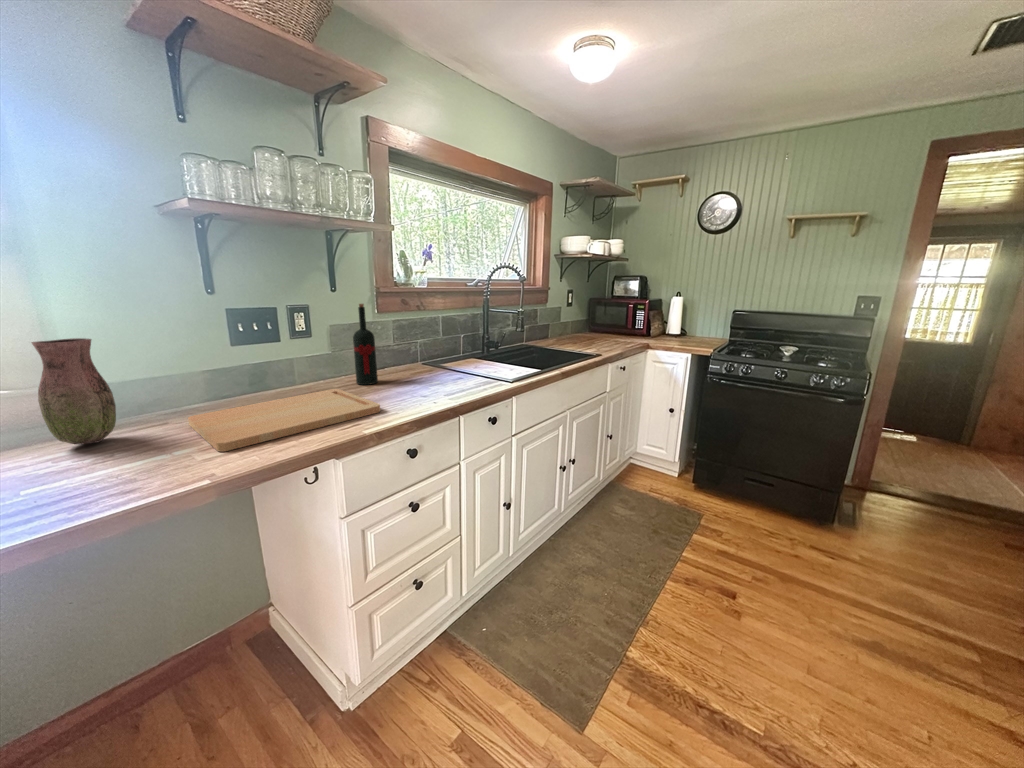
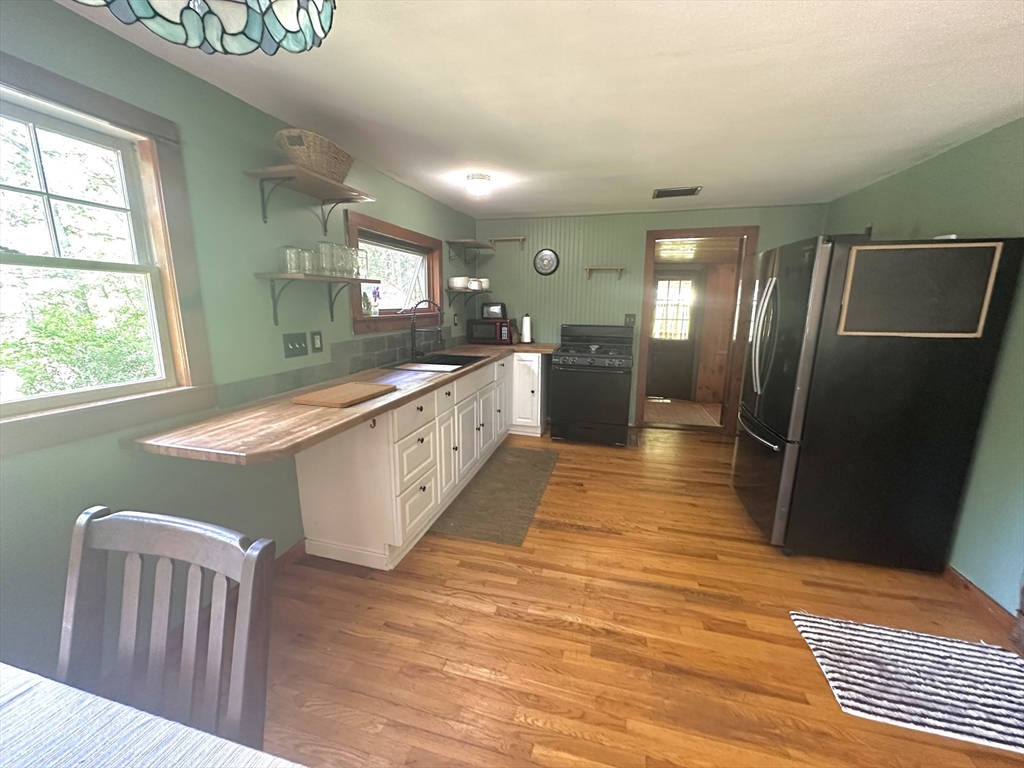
wine bottle: present [353,304,378,385] -> none [352,329,368,381]
vase: present [31,338,116,444] -> none [233,353,269,413]

